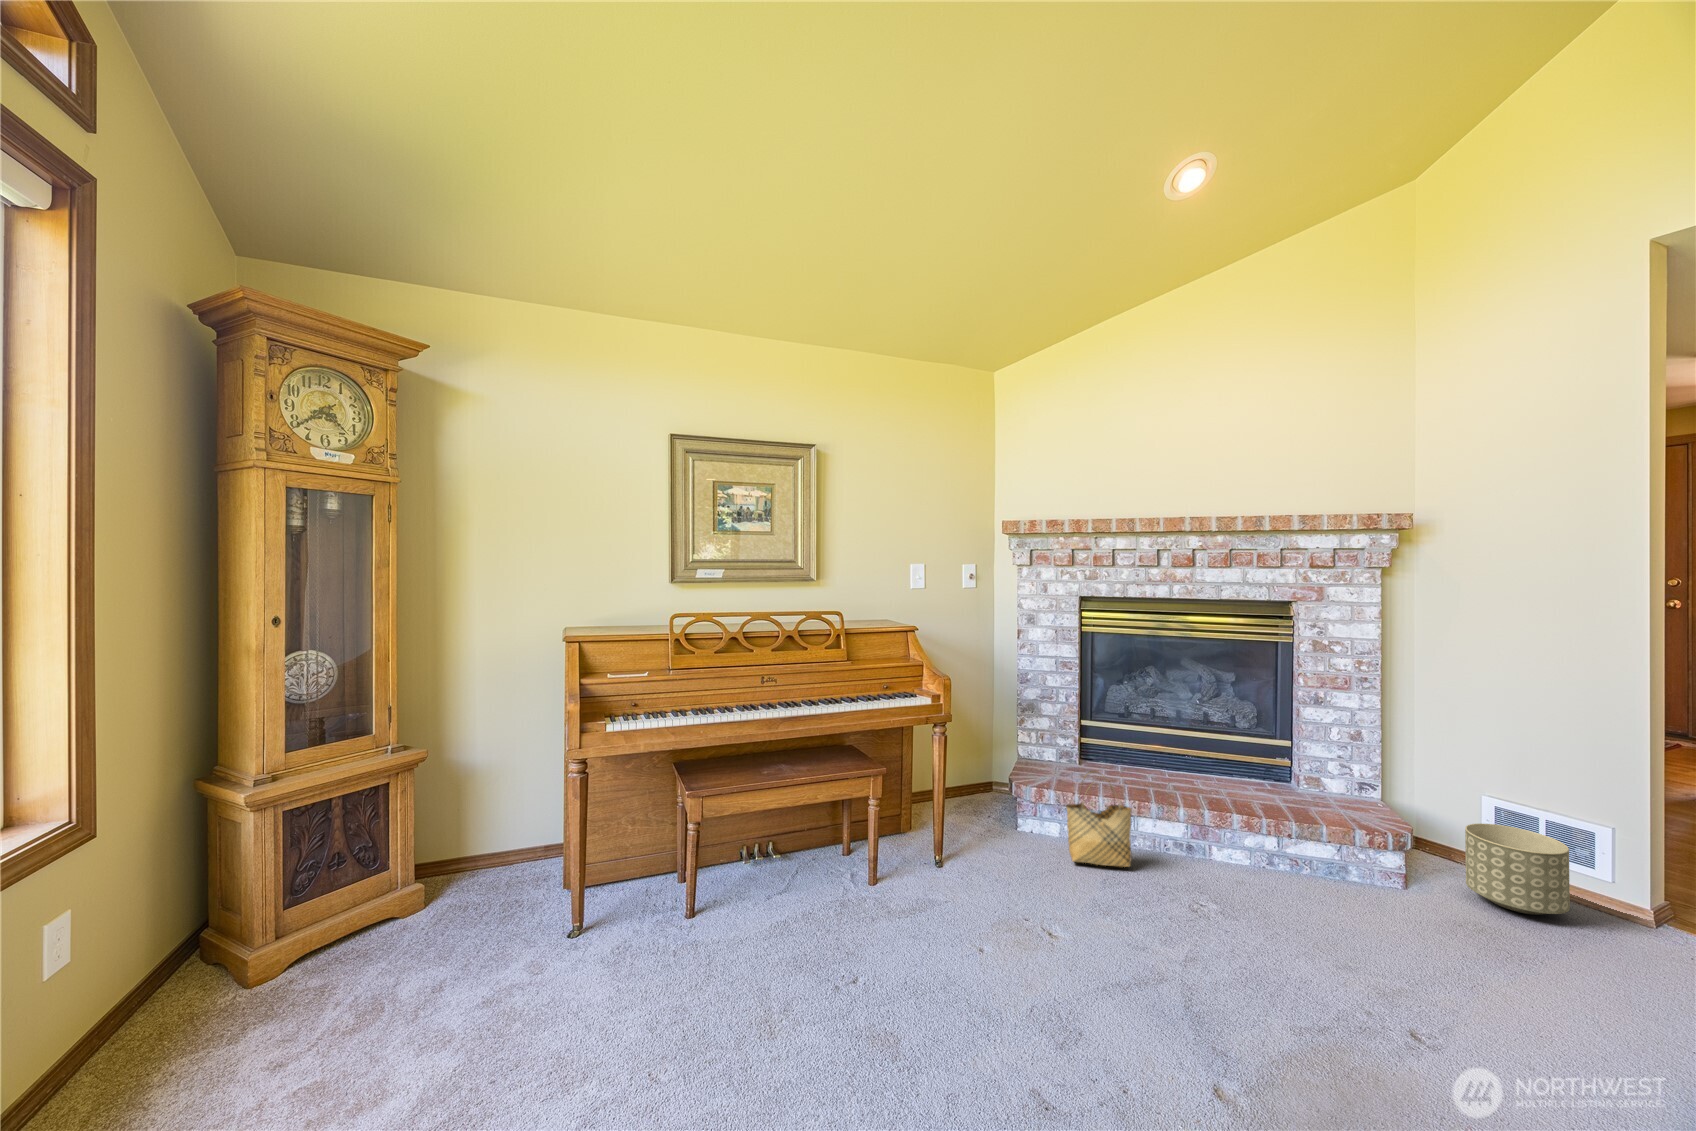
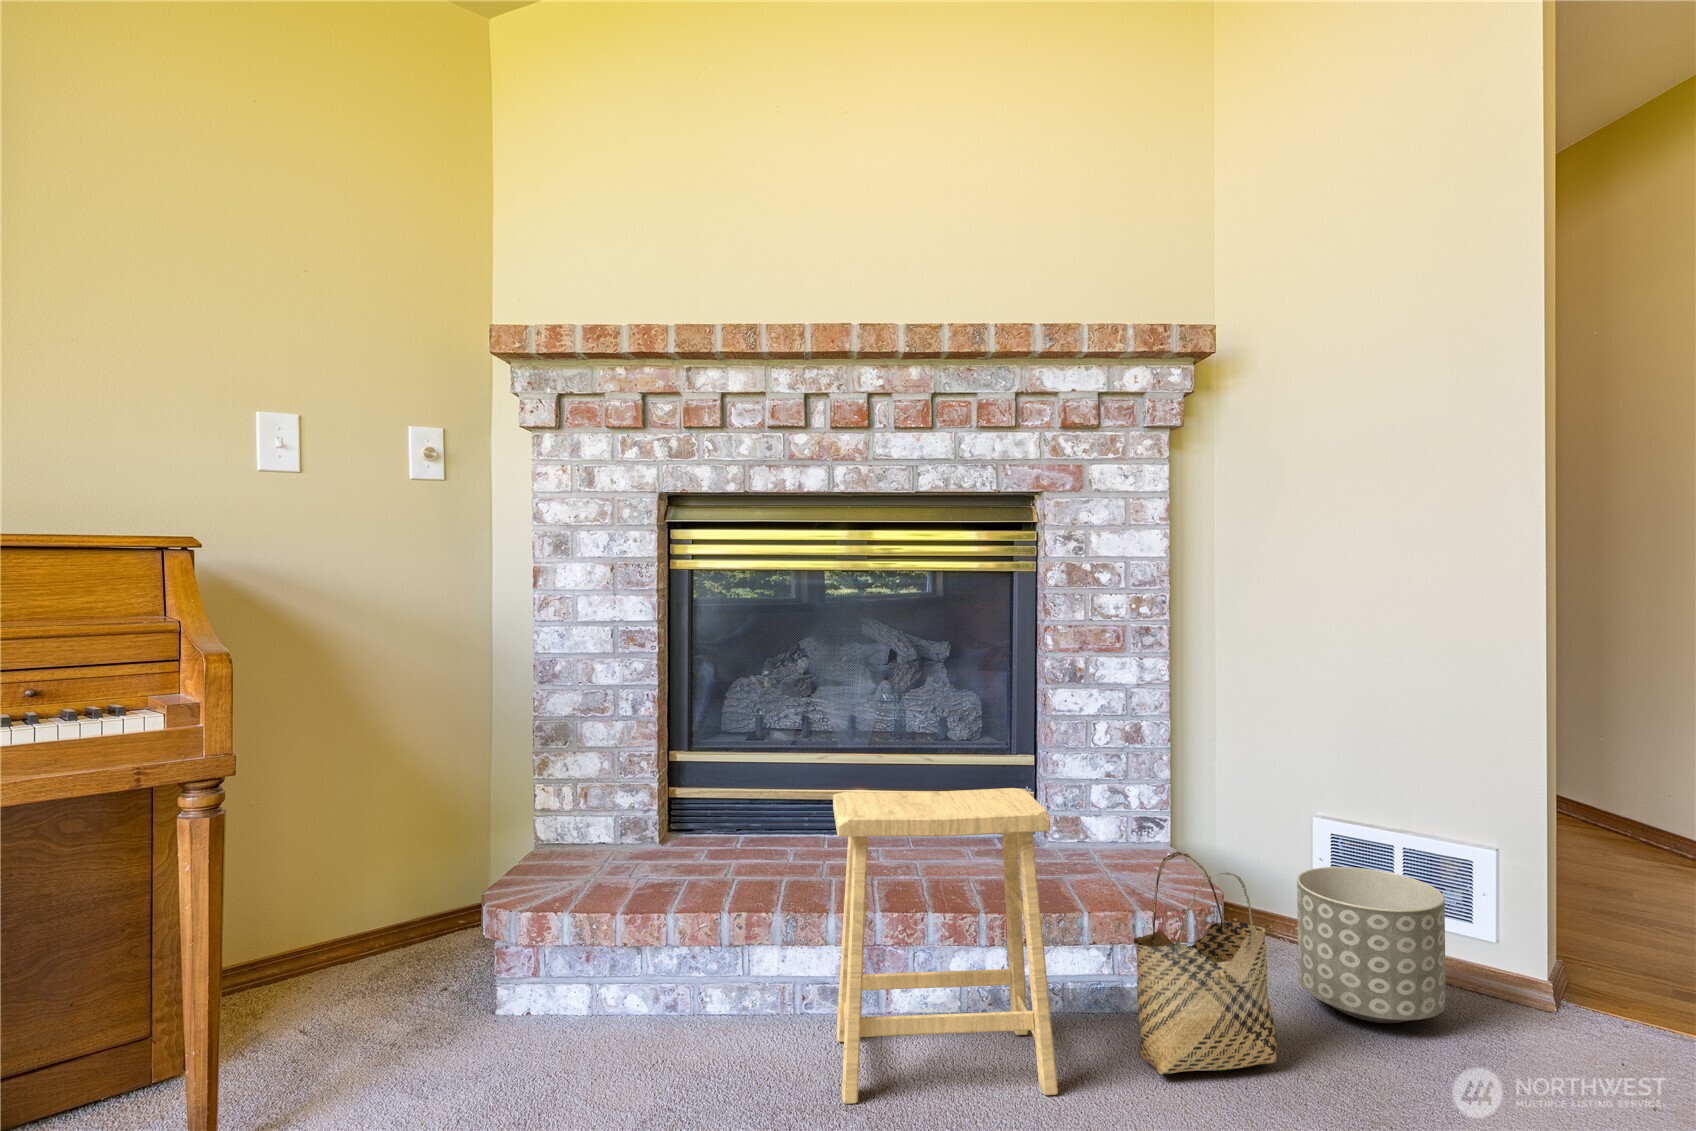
footstool: none [1185,752,1310,908] -> present [833,788,1058,1104]
woven basket: present [1066,771,1132,867] -> present [1133,852,1277,1075]

